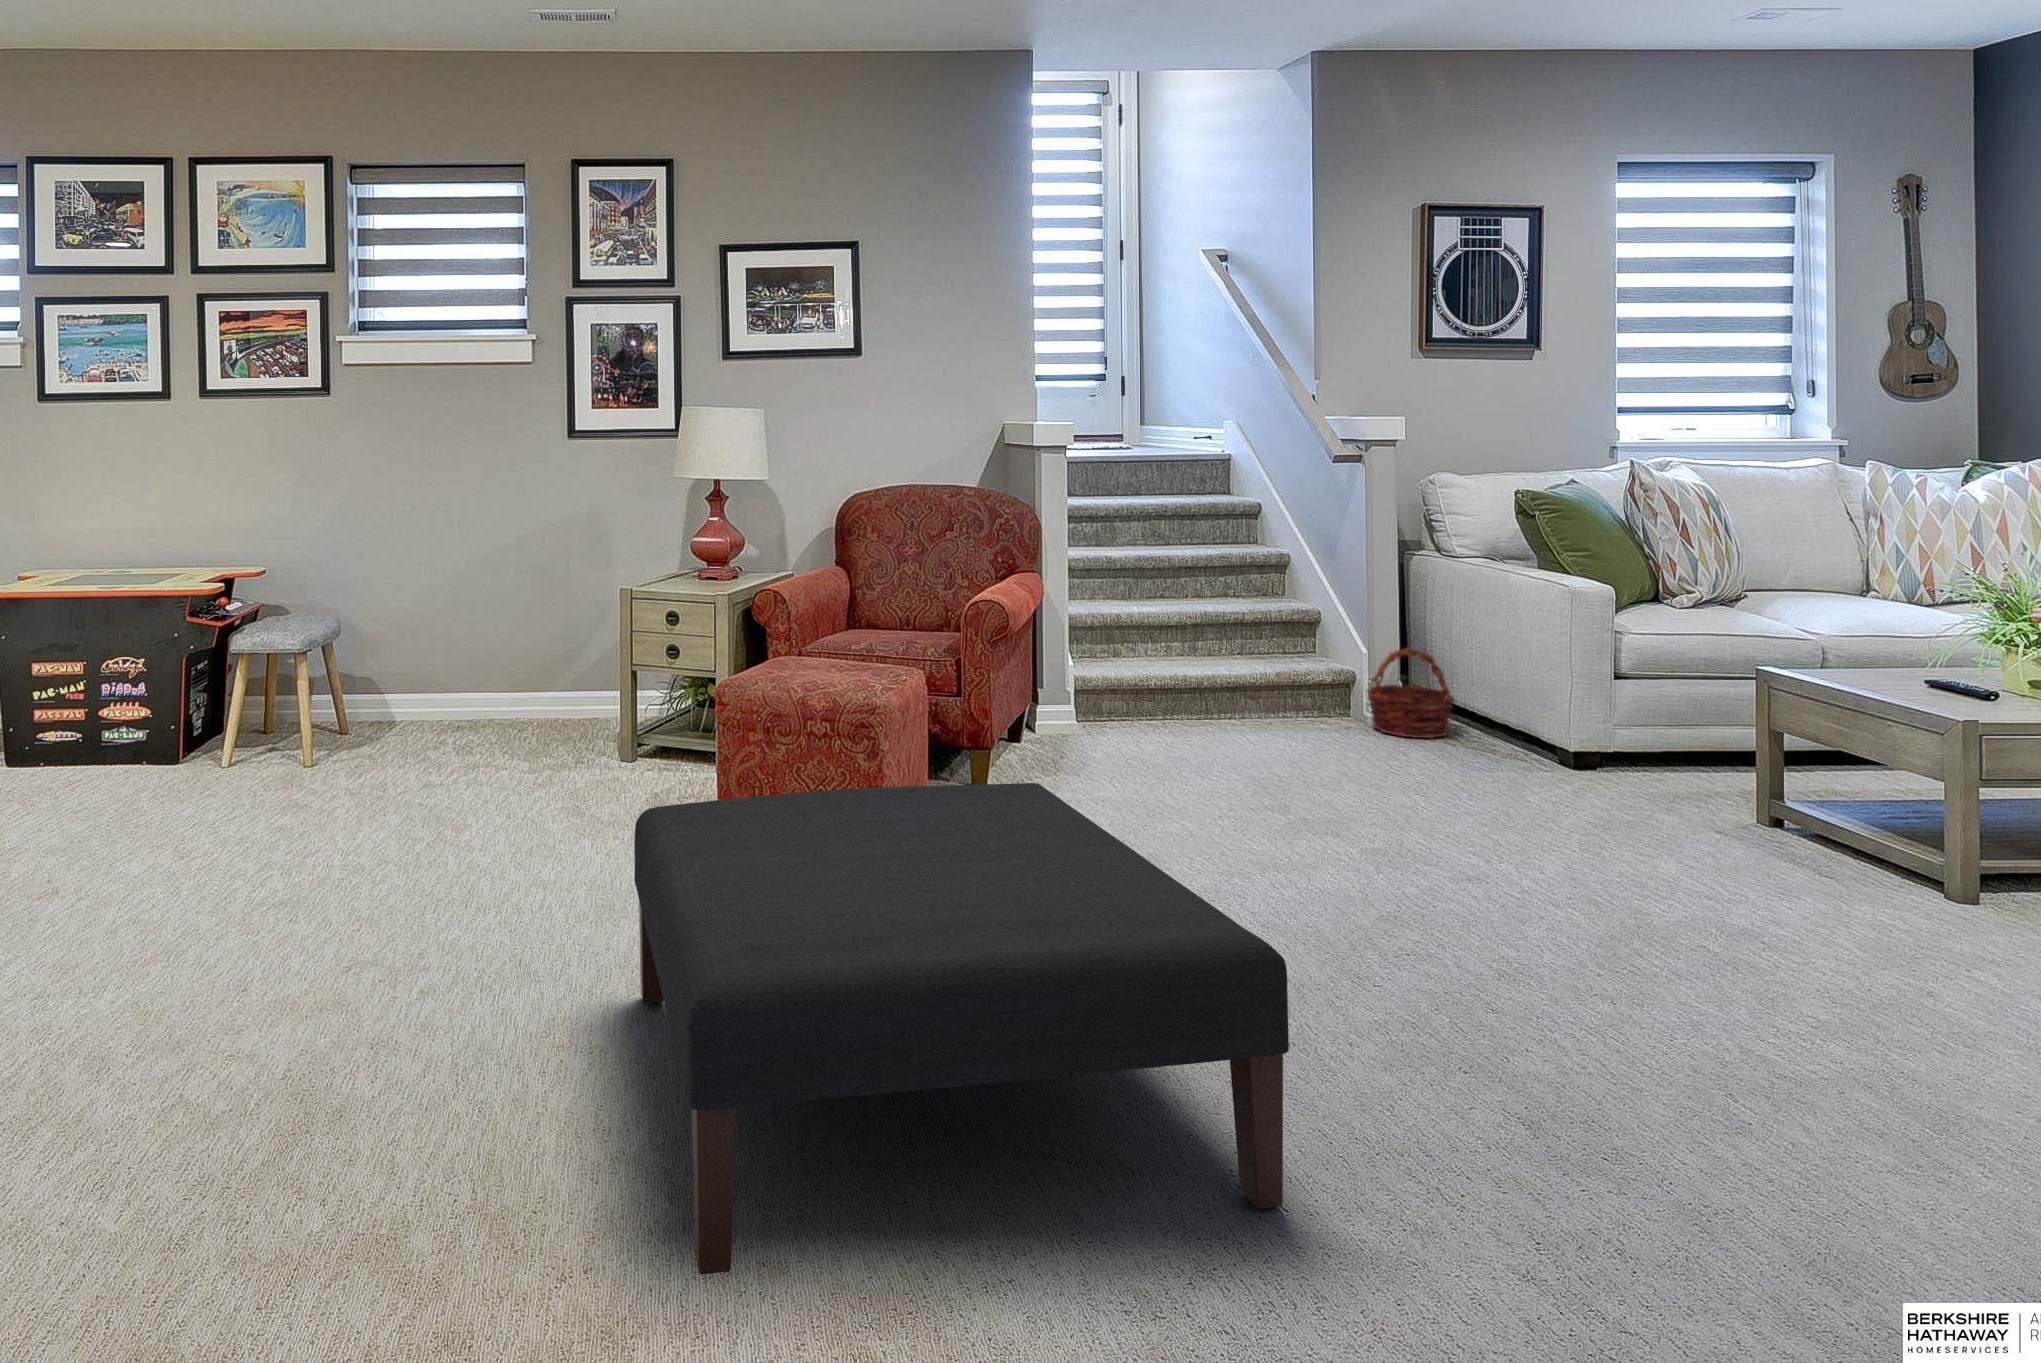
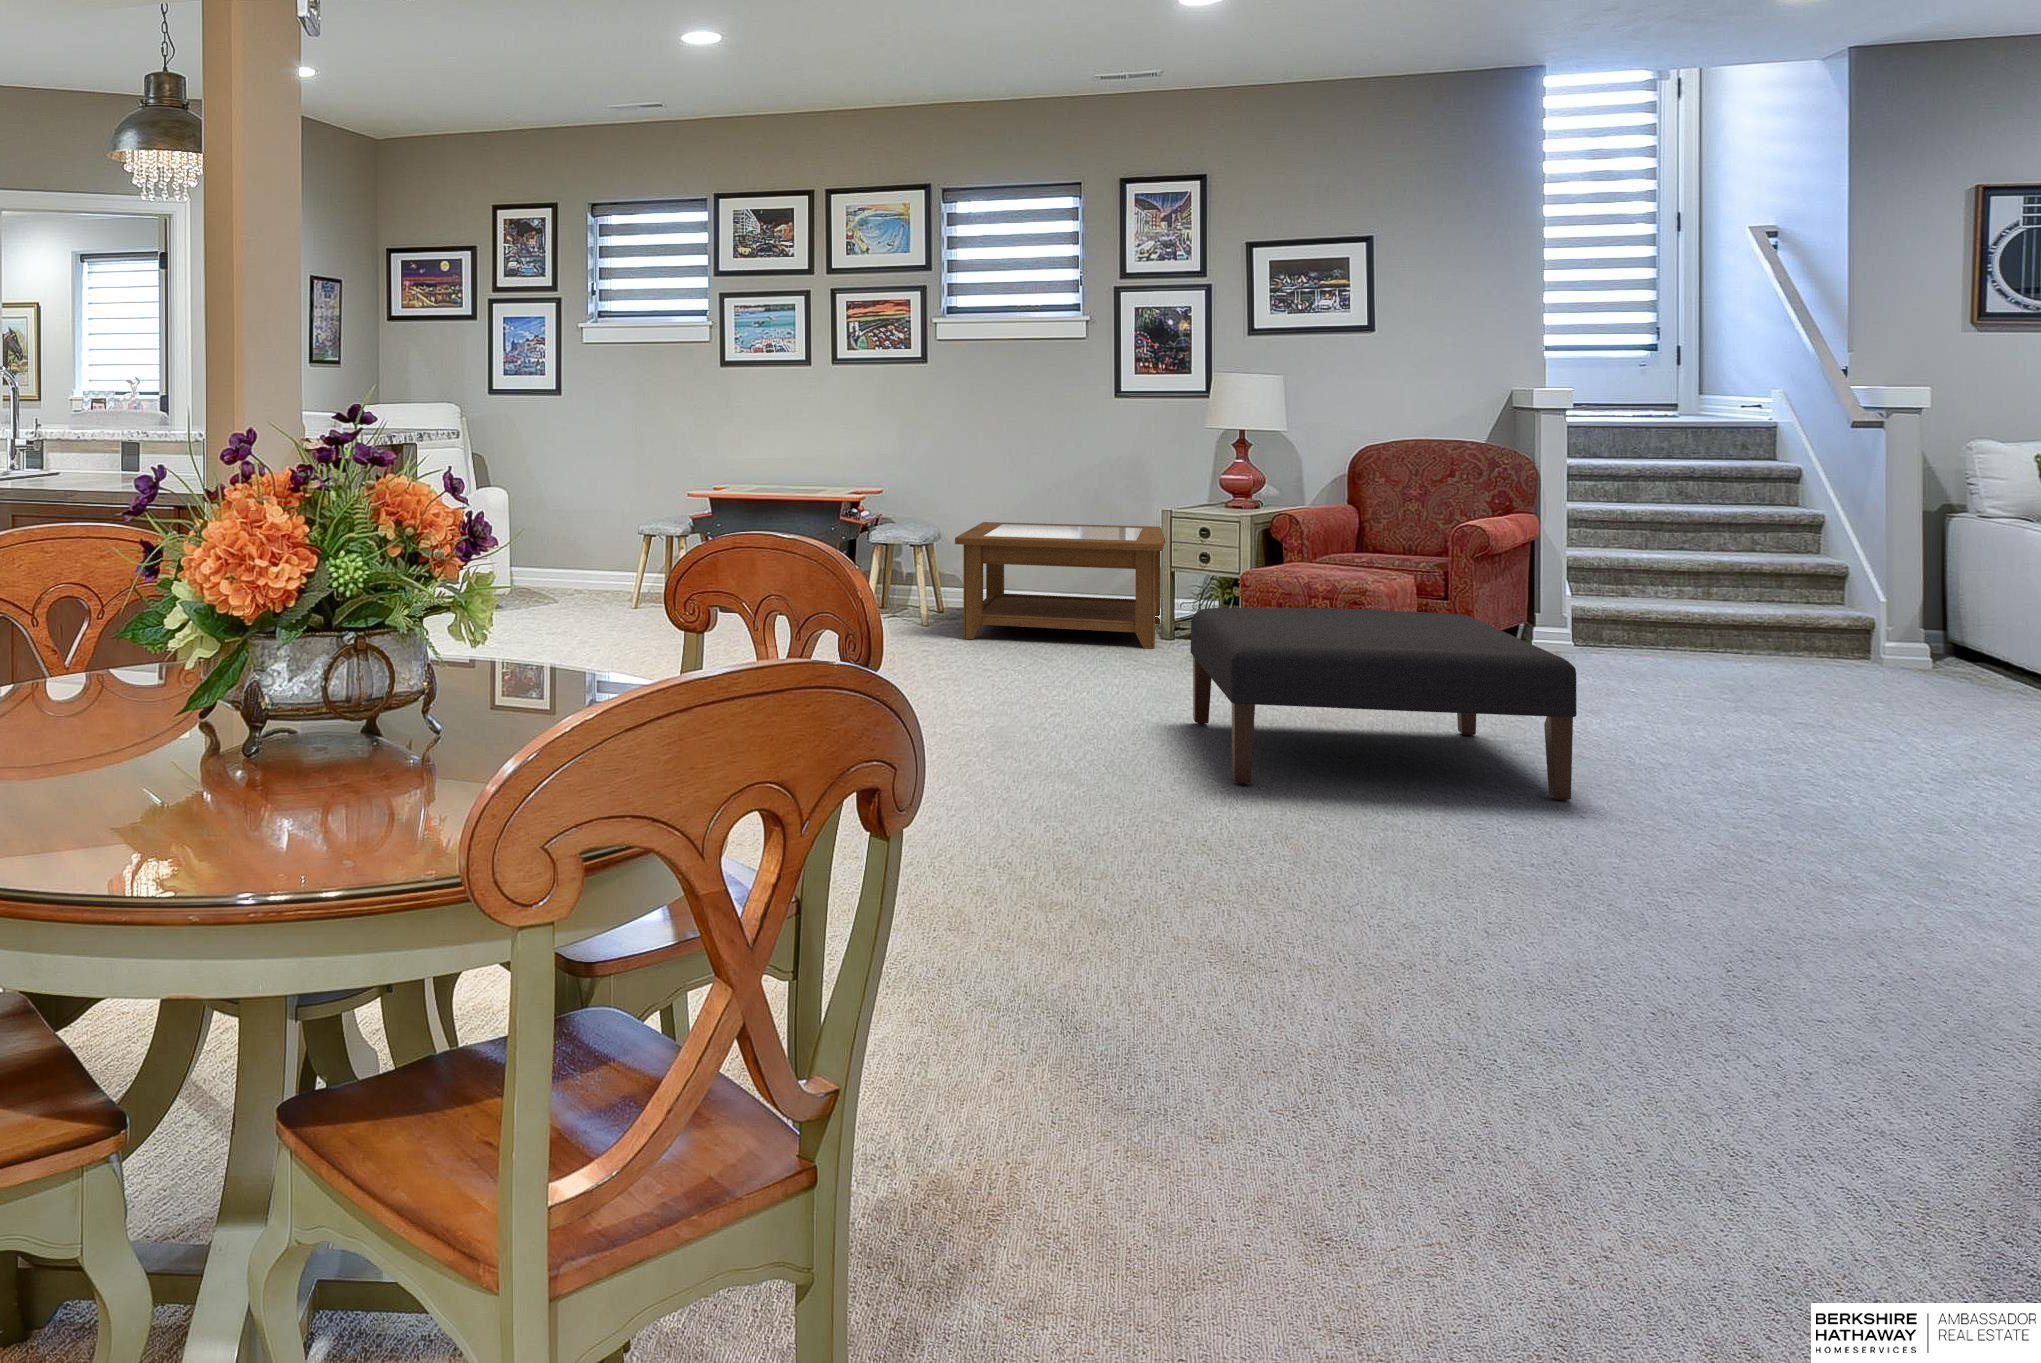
coffee table: none [338,599,632,786] -> present [955,522,1167,649]
basket: present [1367,648,1454,738] -> none [1872,595,1964,675]

